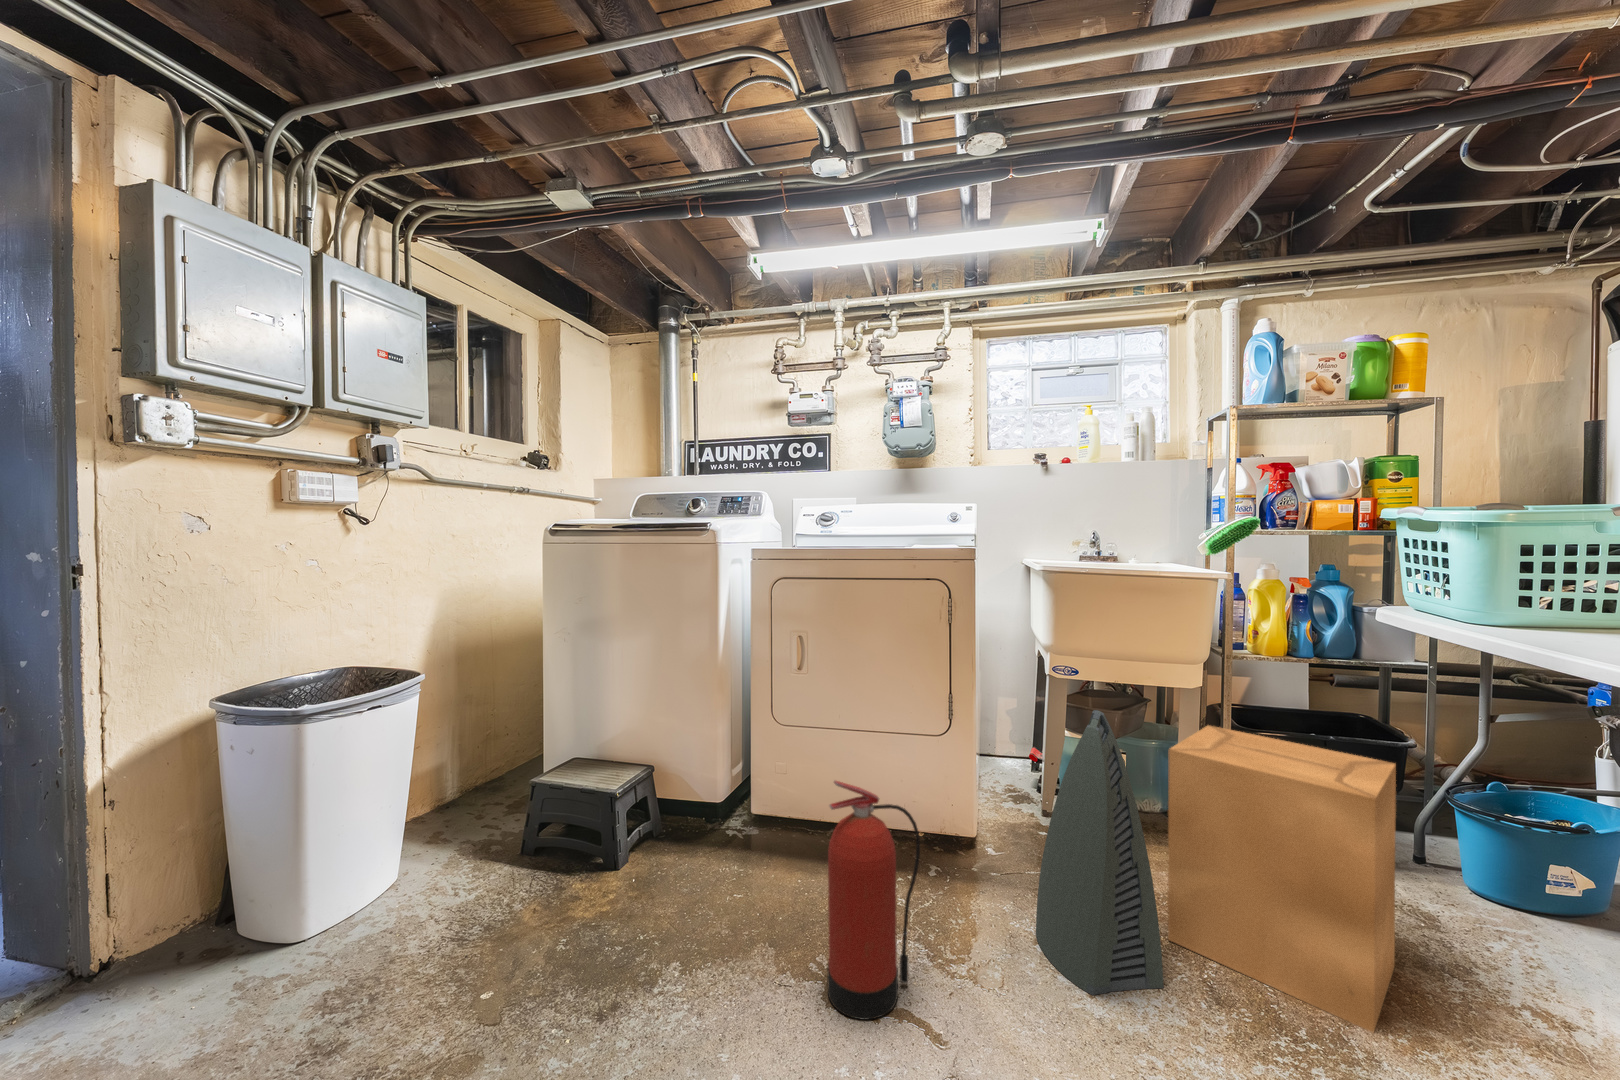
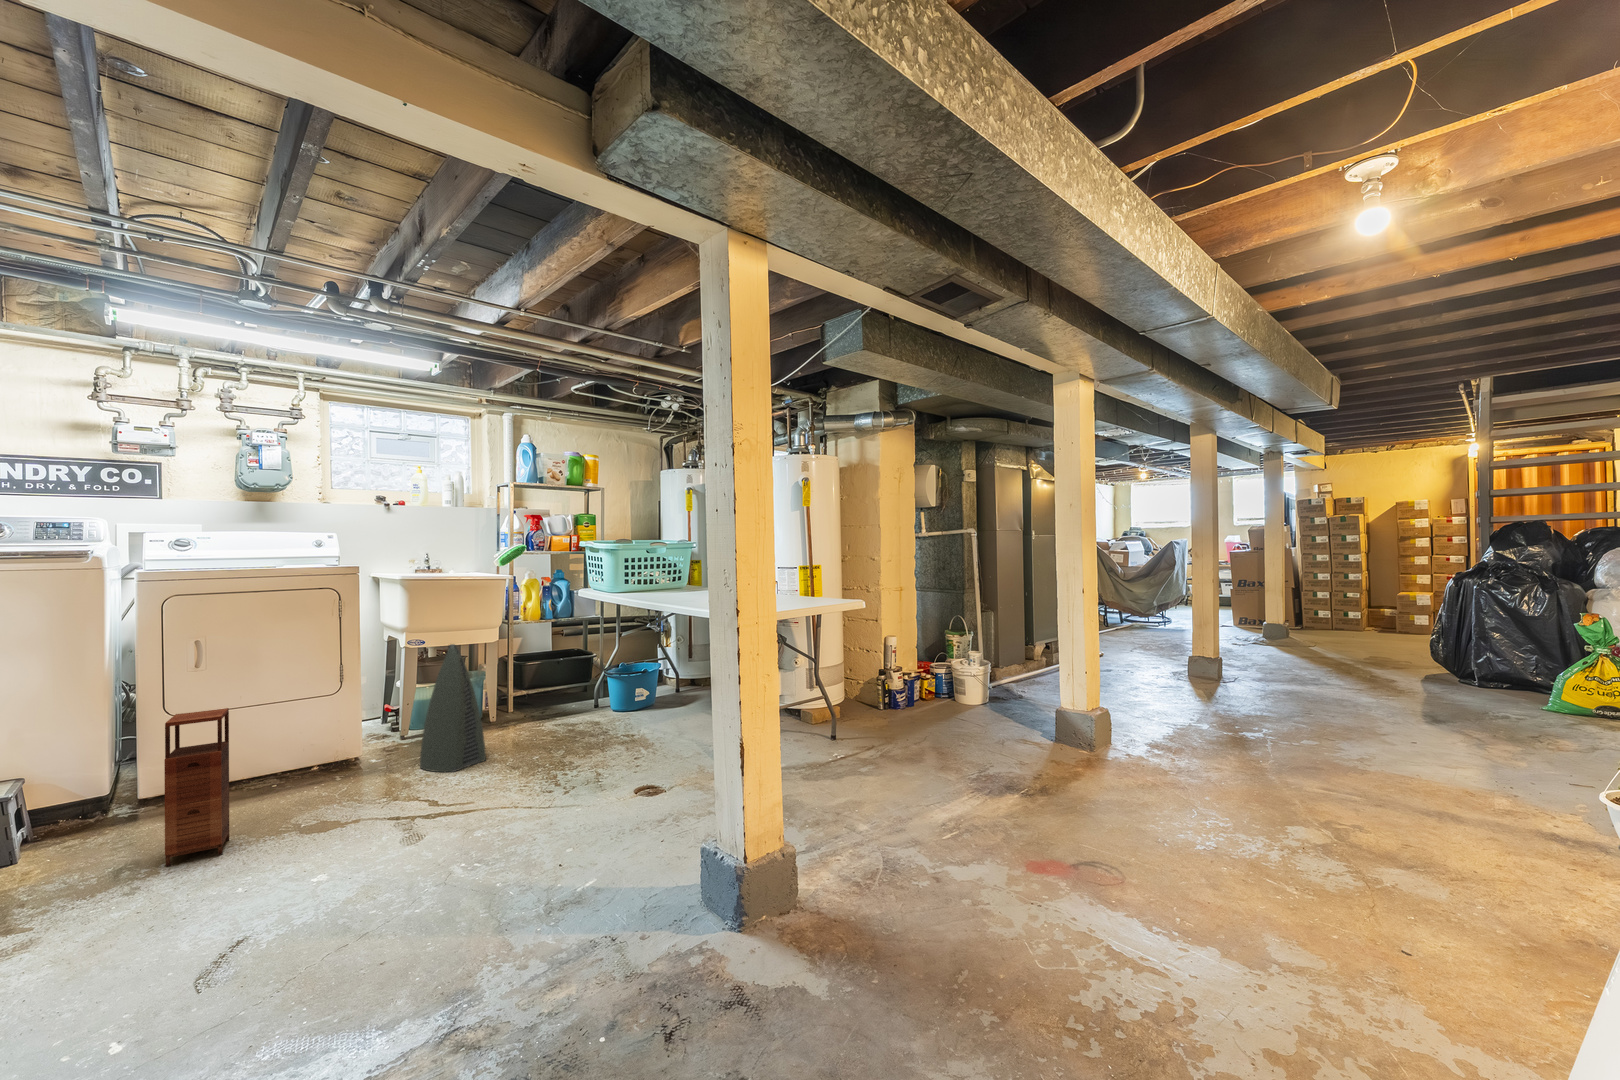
cardboard box: present [1168,725,1396,1032] -> none [486,646,574,749]
storage cabinet: none [633,766,728,1031] -> present [164,708,229,866]
fire extinguisher: present [828,781,920,1020] -> none [305,695,362,818]

